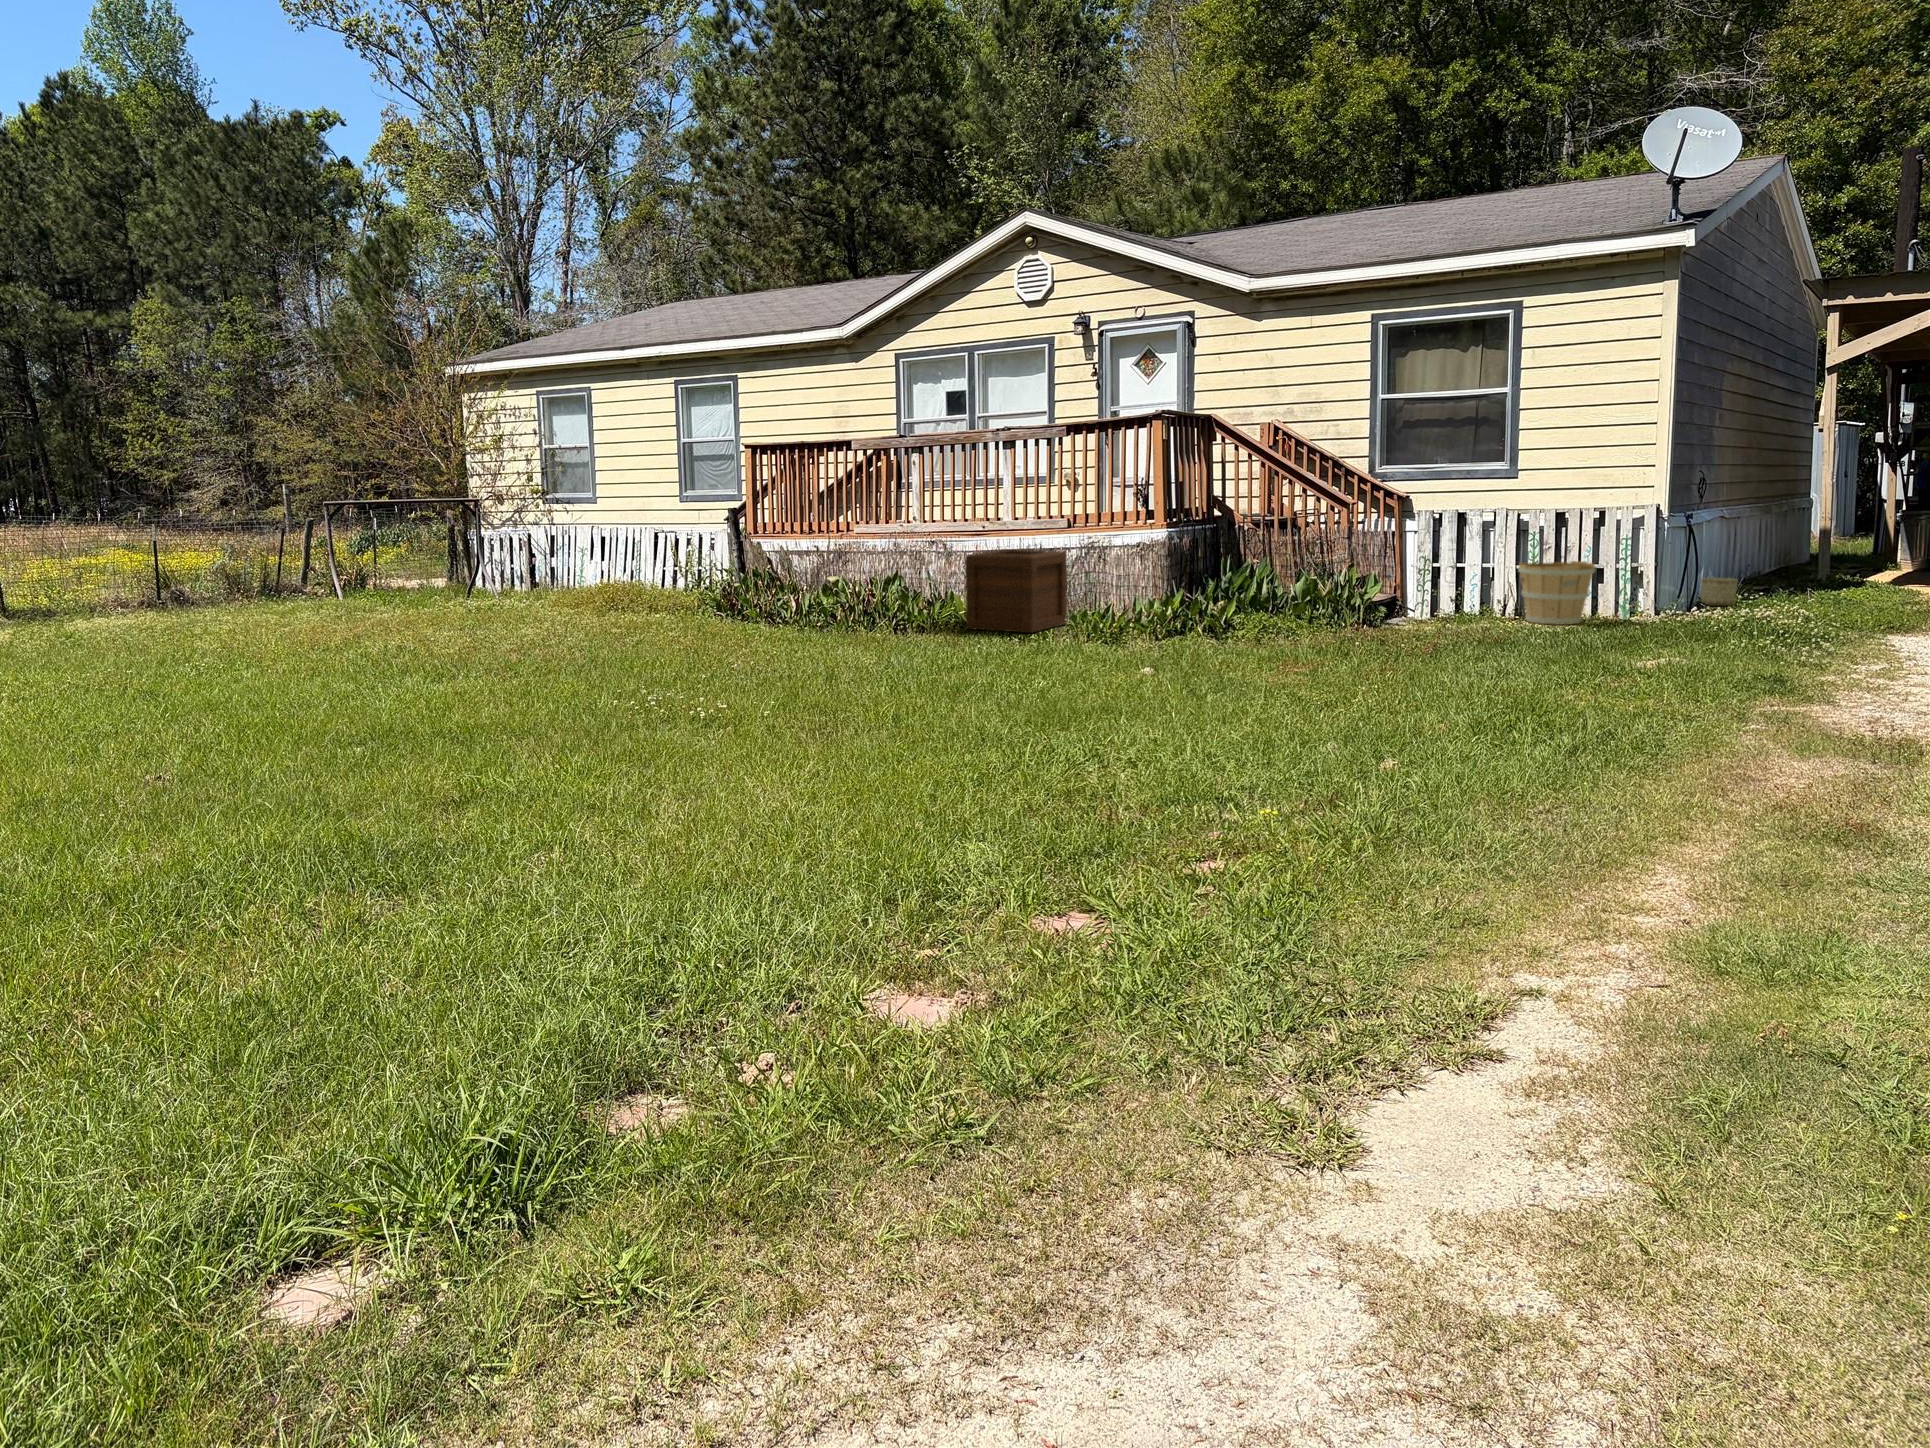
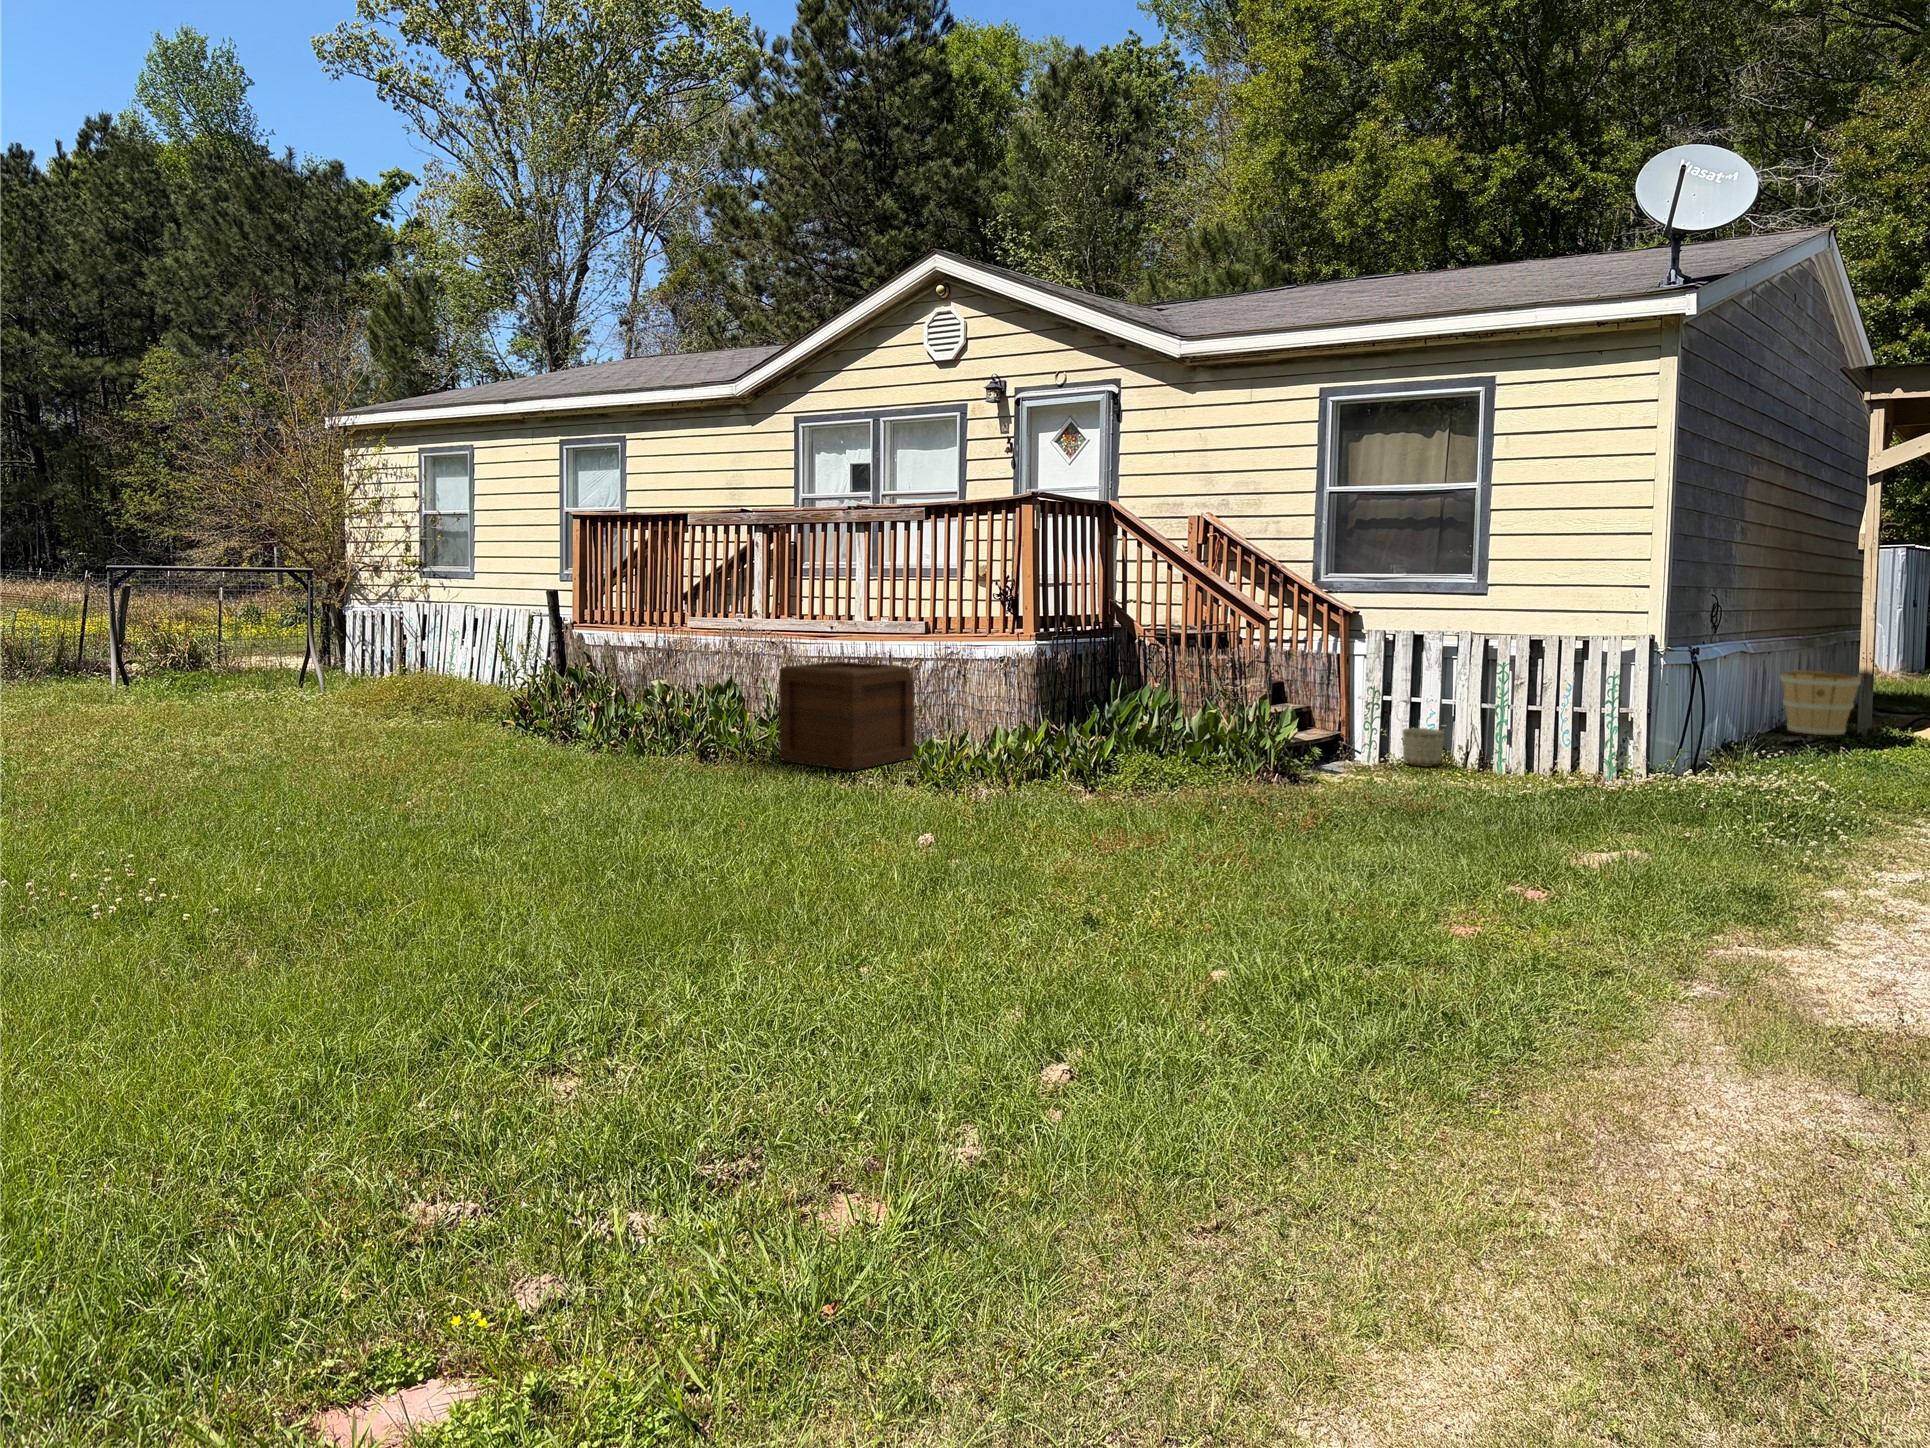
wooden bucket: present [1518,561,1595,625] -> present [1780,670,1861,735]
planter: present [1701,578,1738,606] -> present [1403,728,1444,766]

